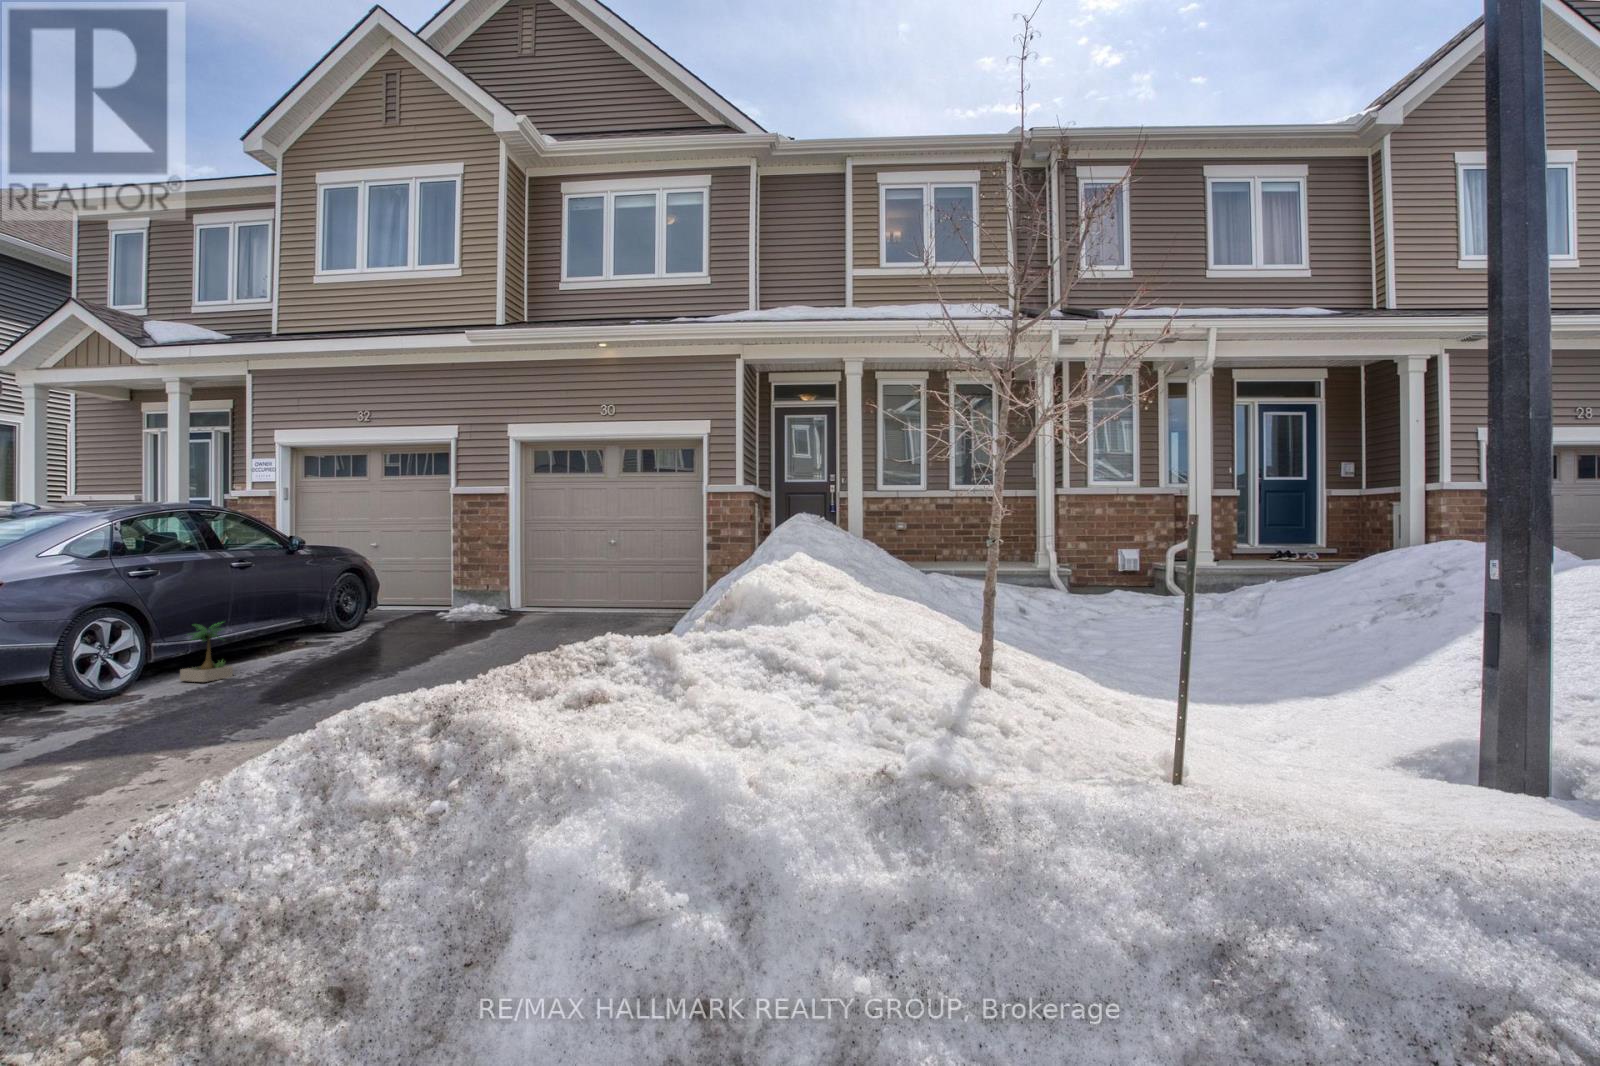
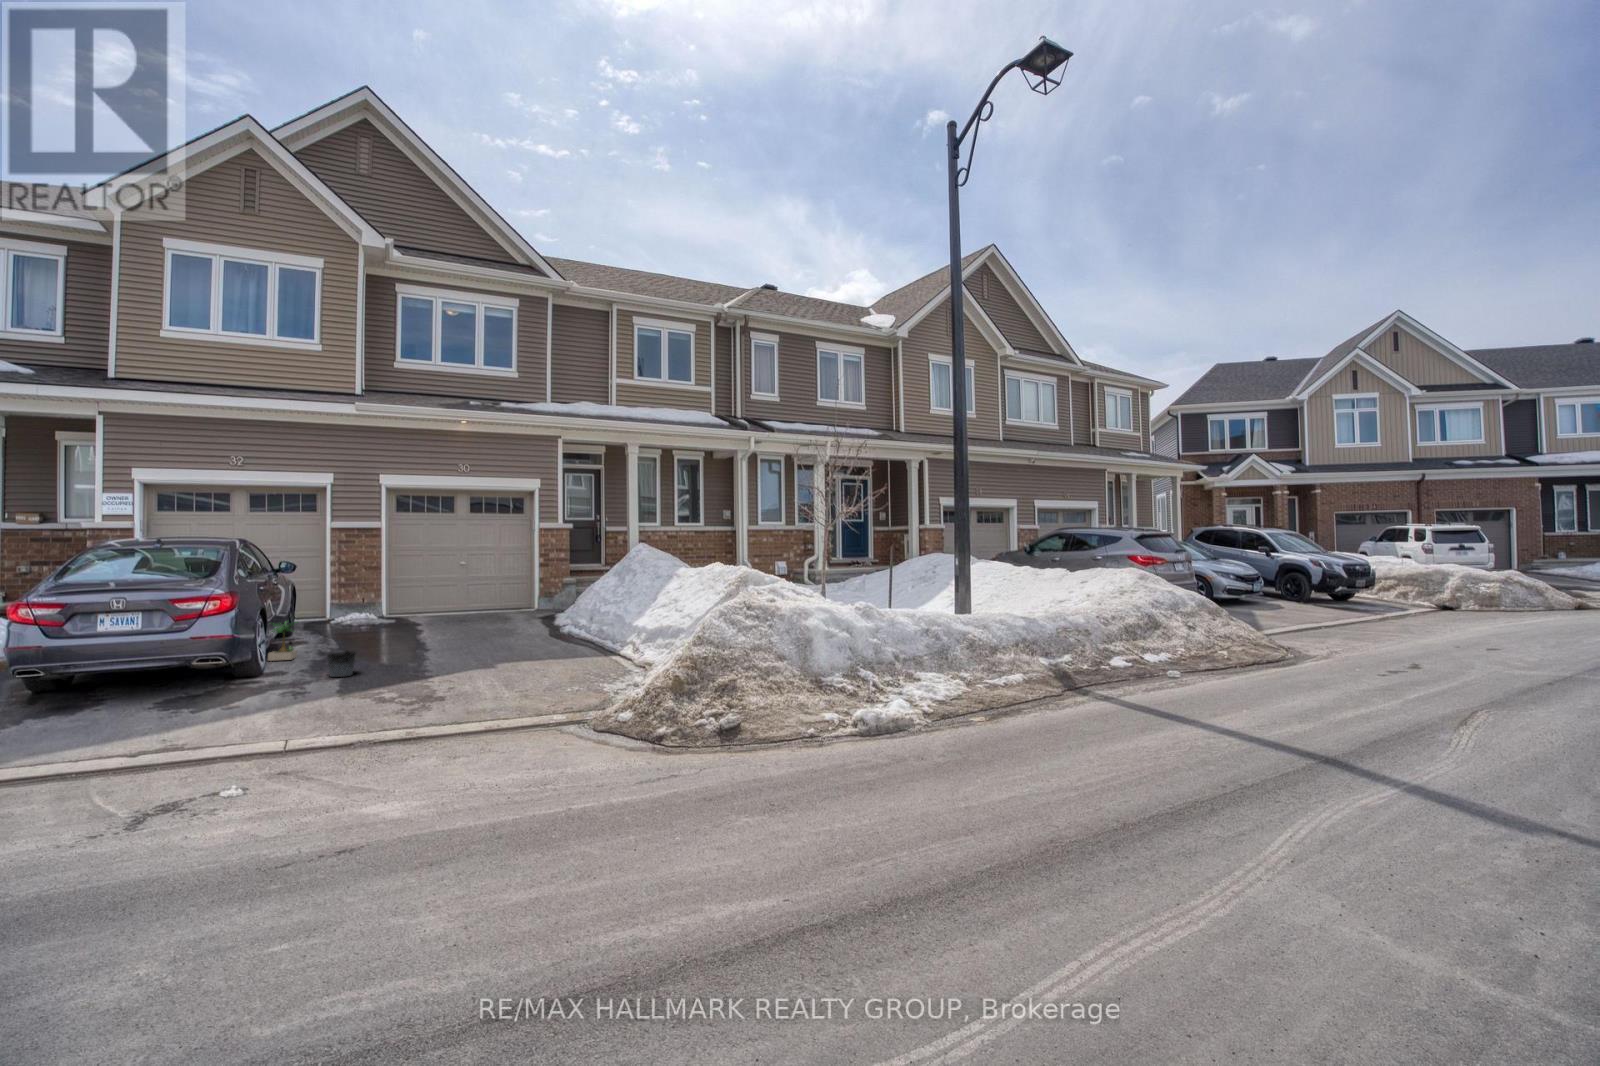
bucket: none [132,682,191,729] -> present [327,651,356,677]

